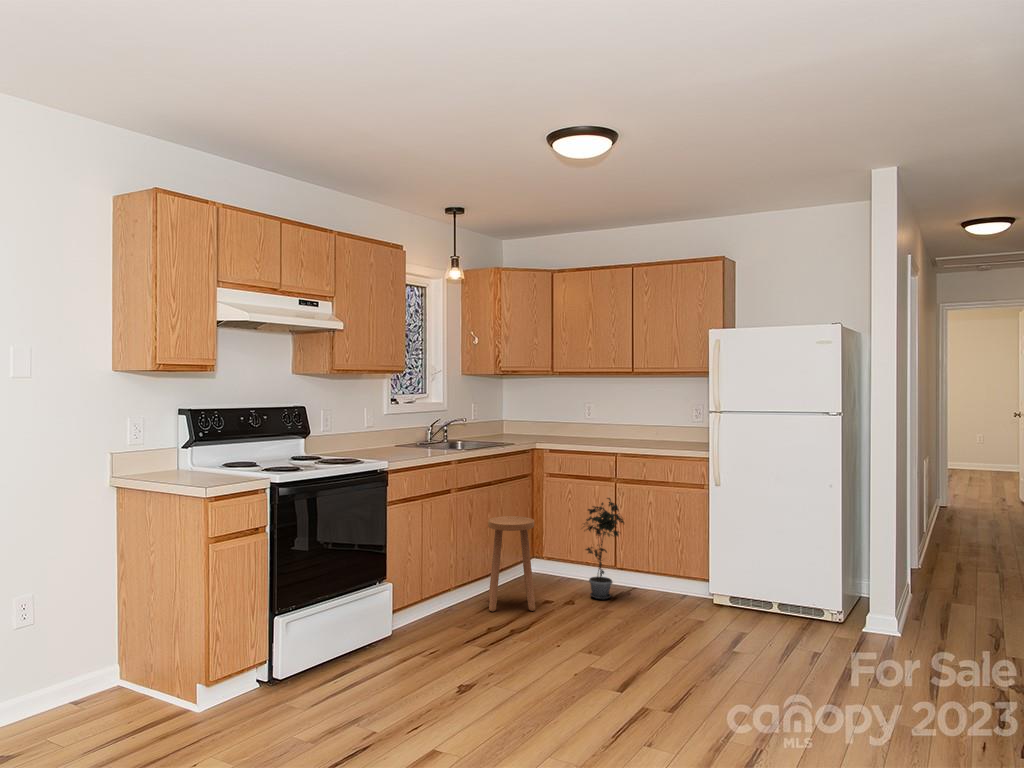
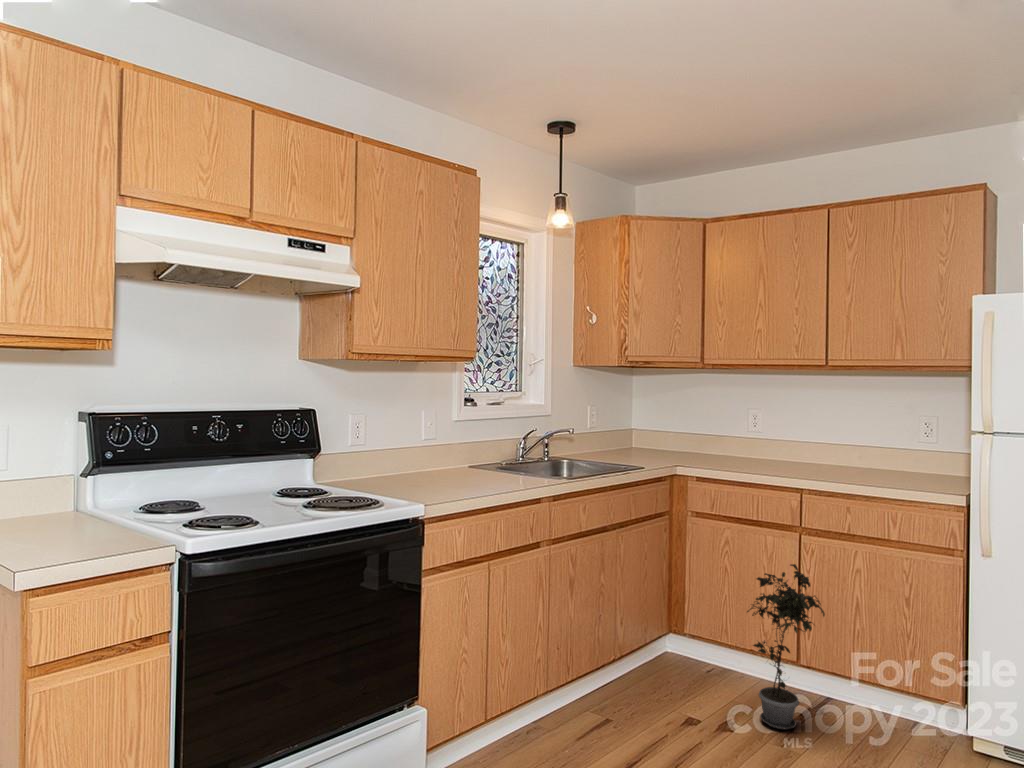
stool: present [488,516,535,611] -> none [595,584,671,747]

